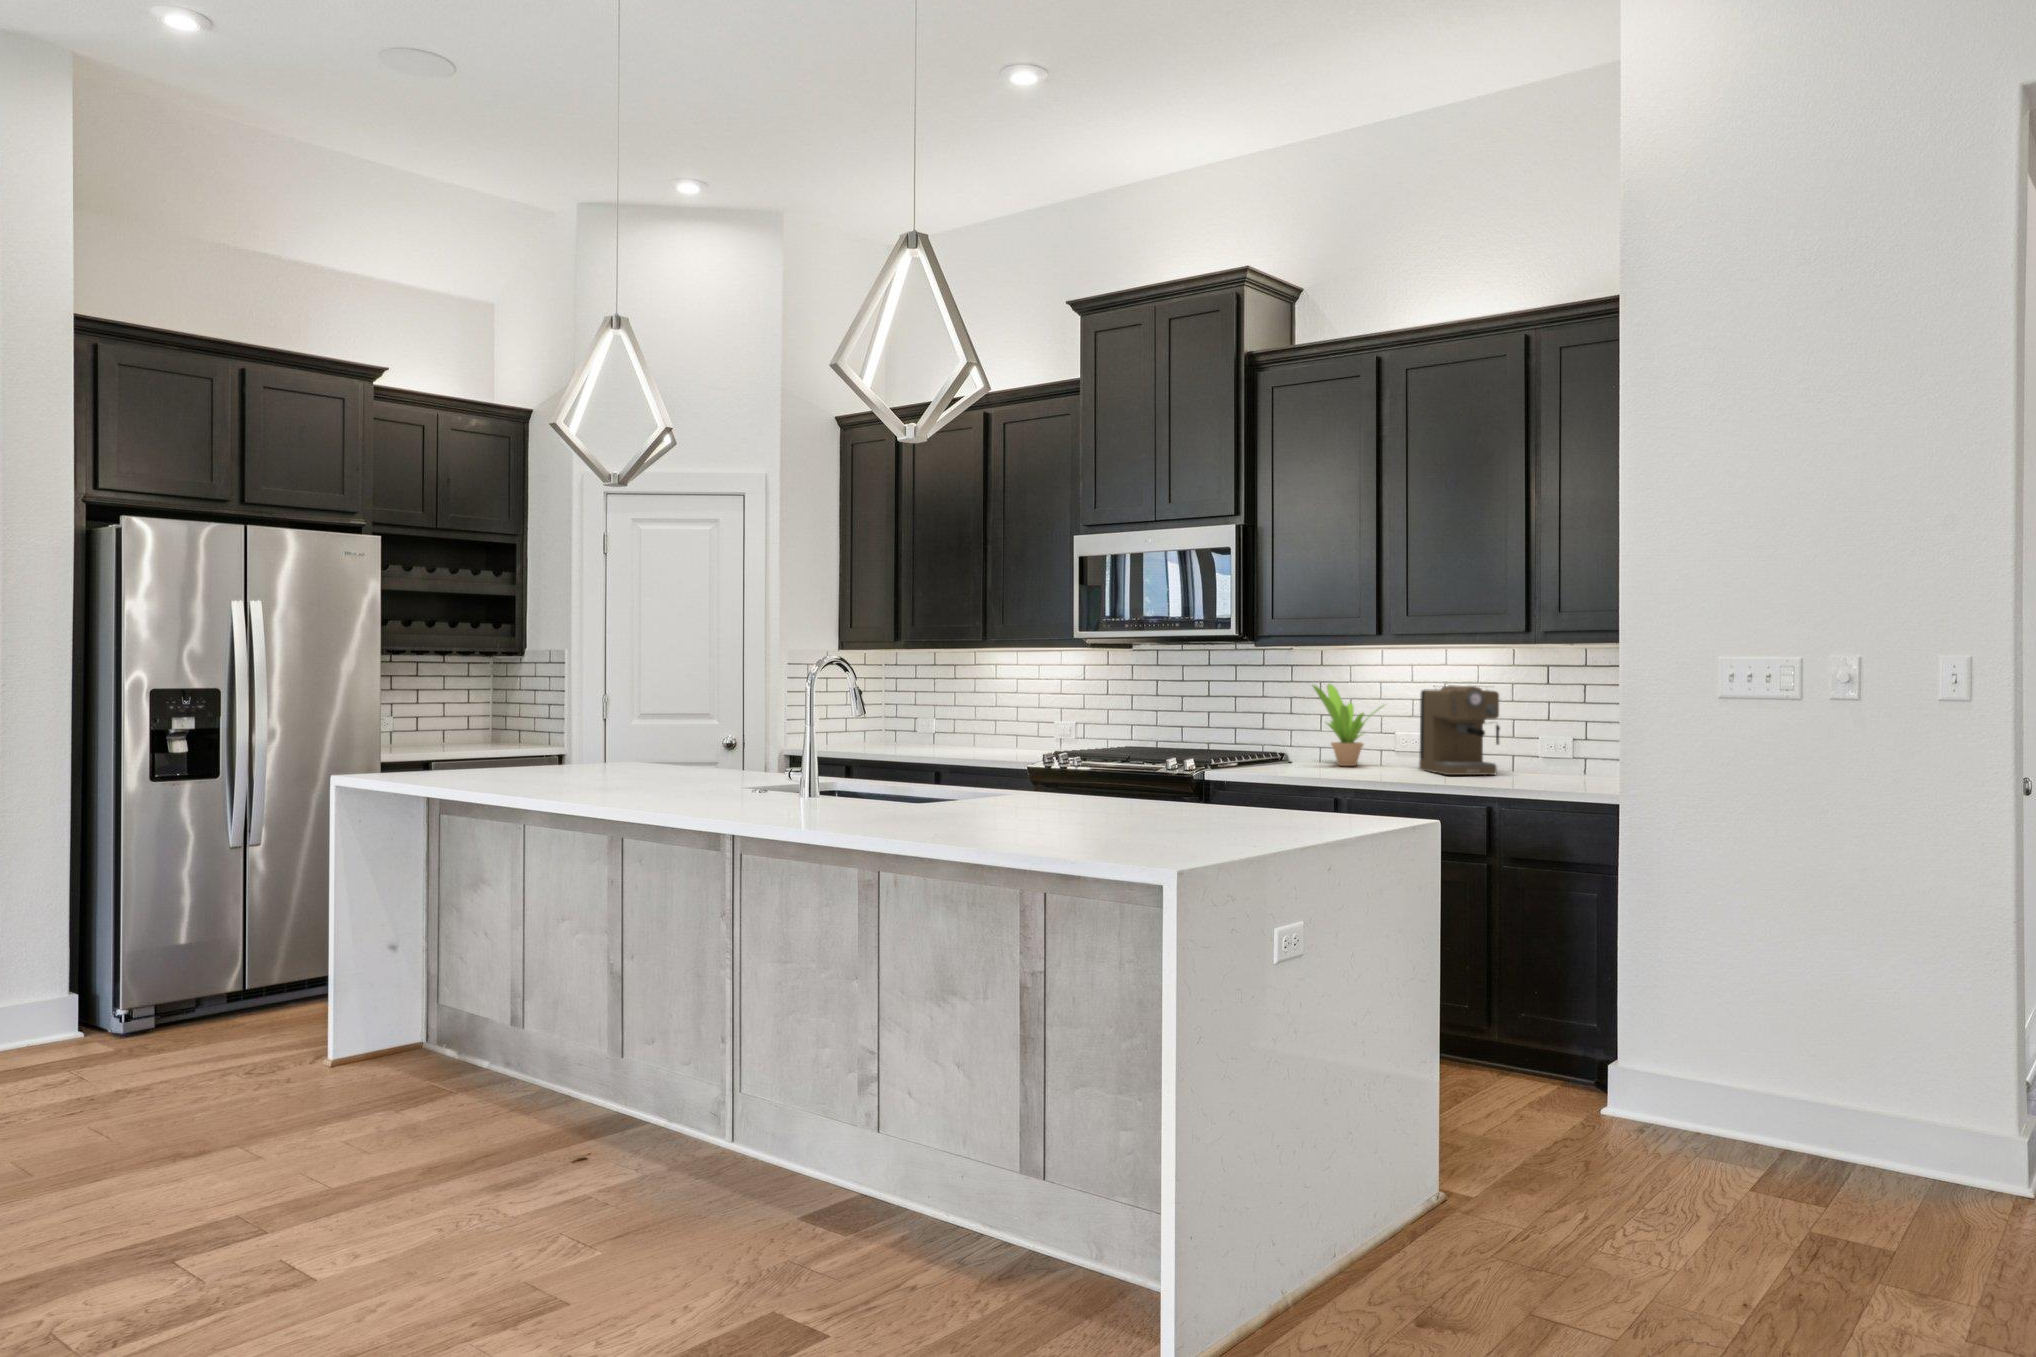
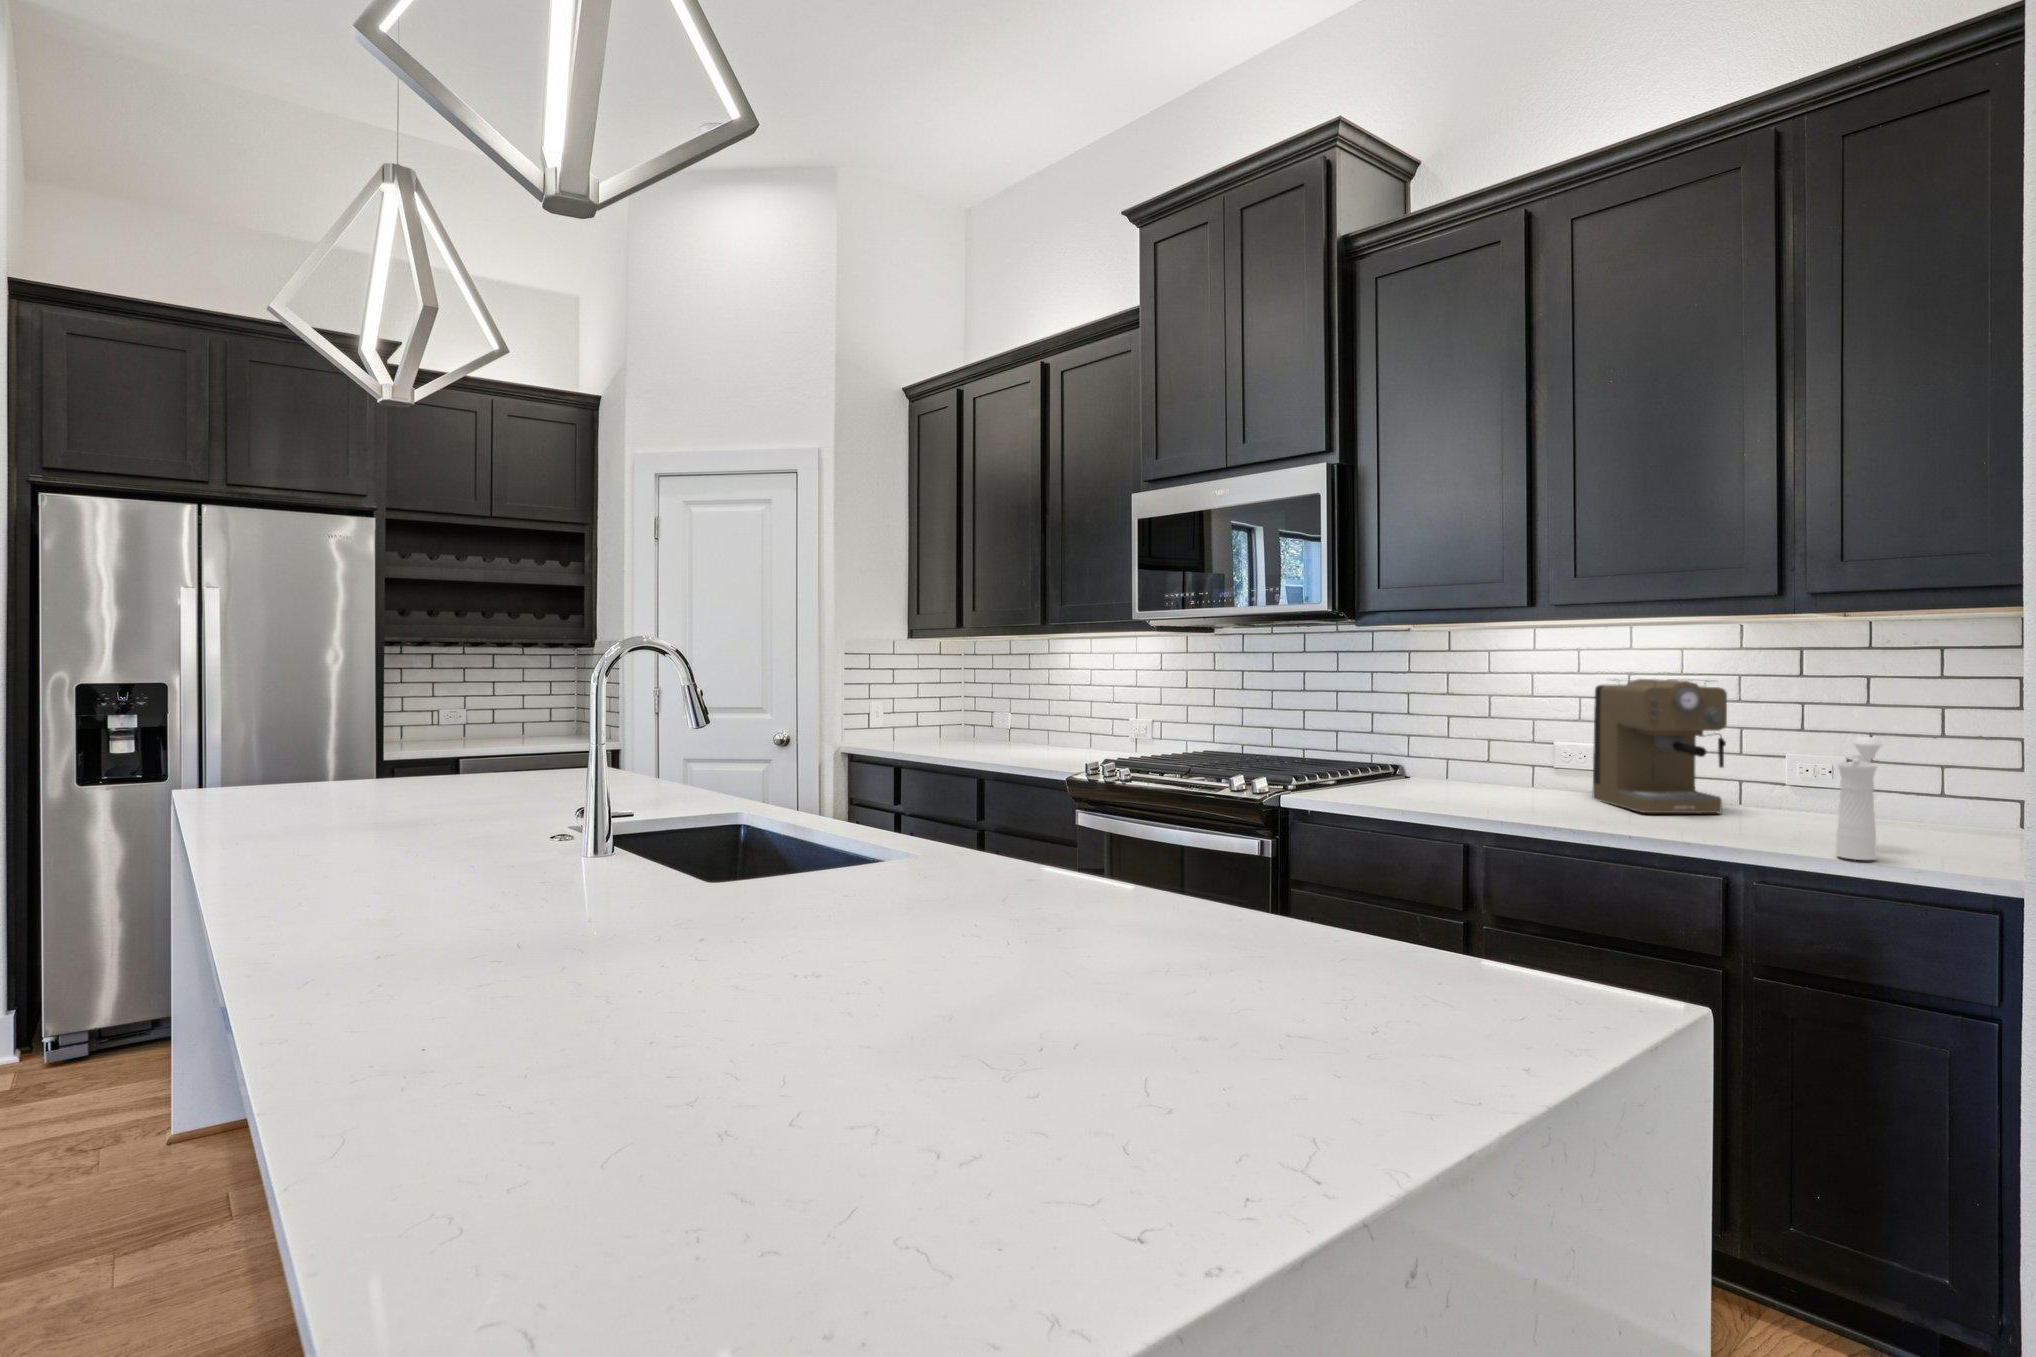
potted plant: present [1313,683,1381,766] -> none [1431,676,1542,791]
pepper mill: none [1547,720,1575,791] -> present [1836,737,1882,860]

